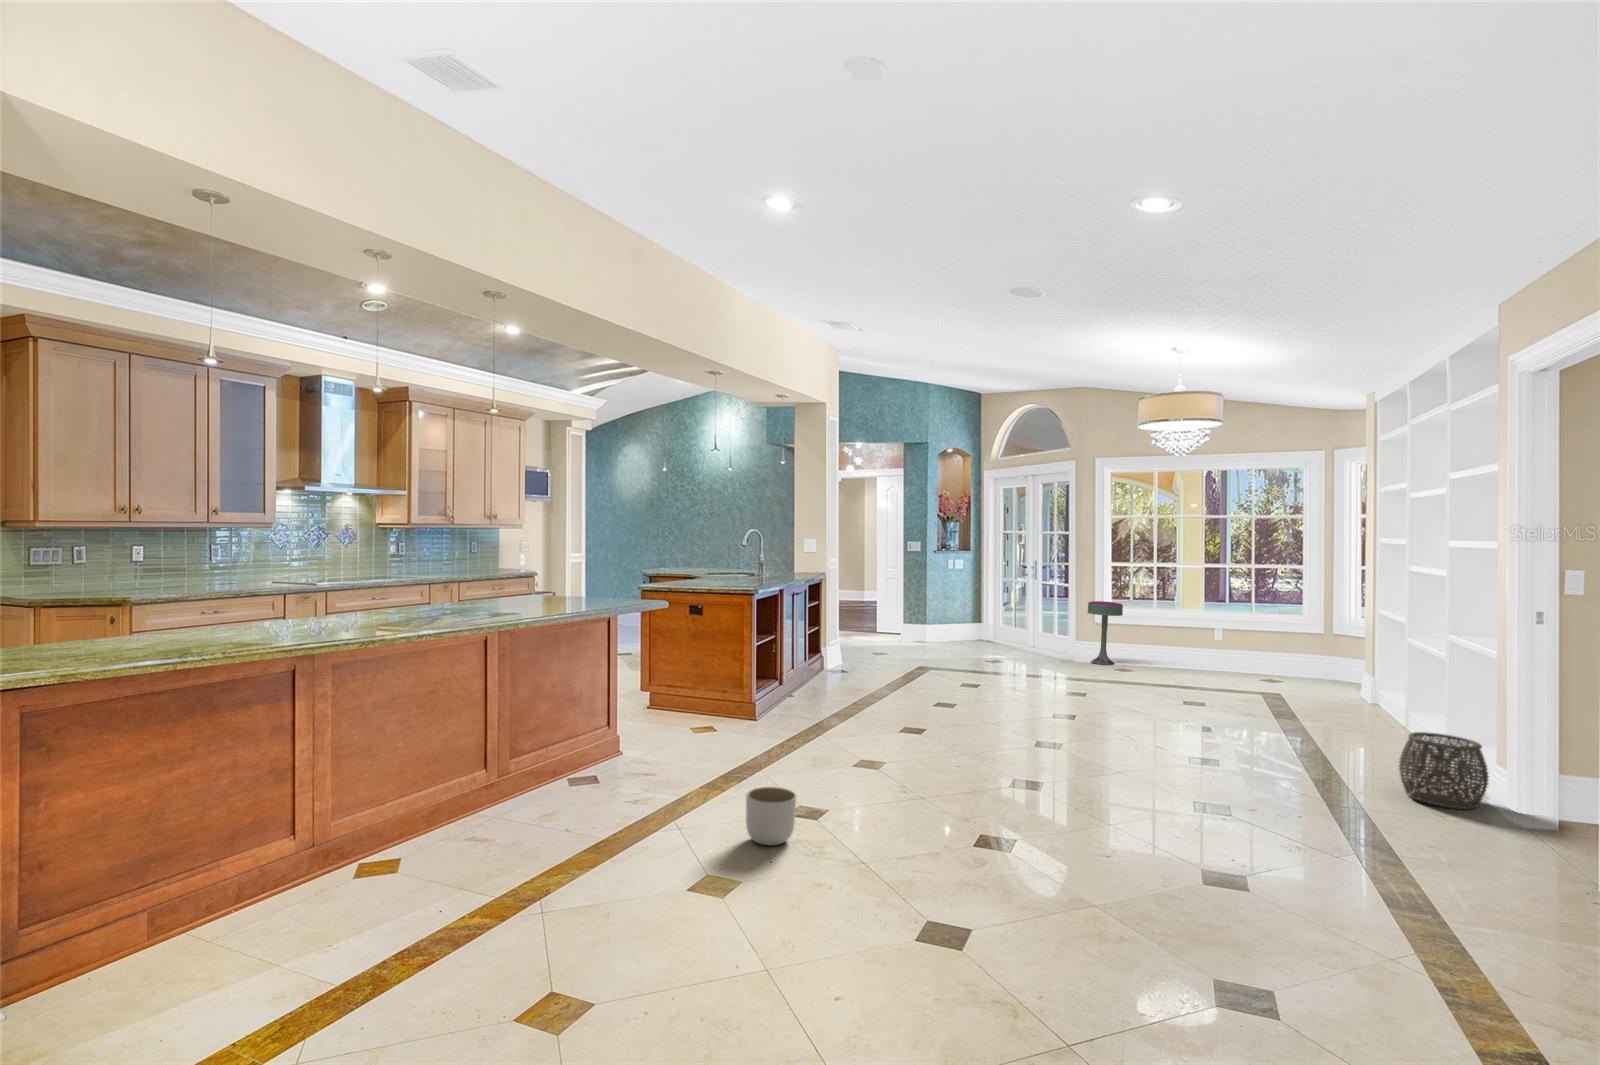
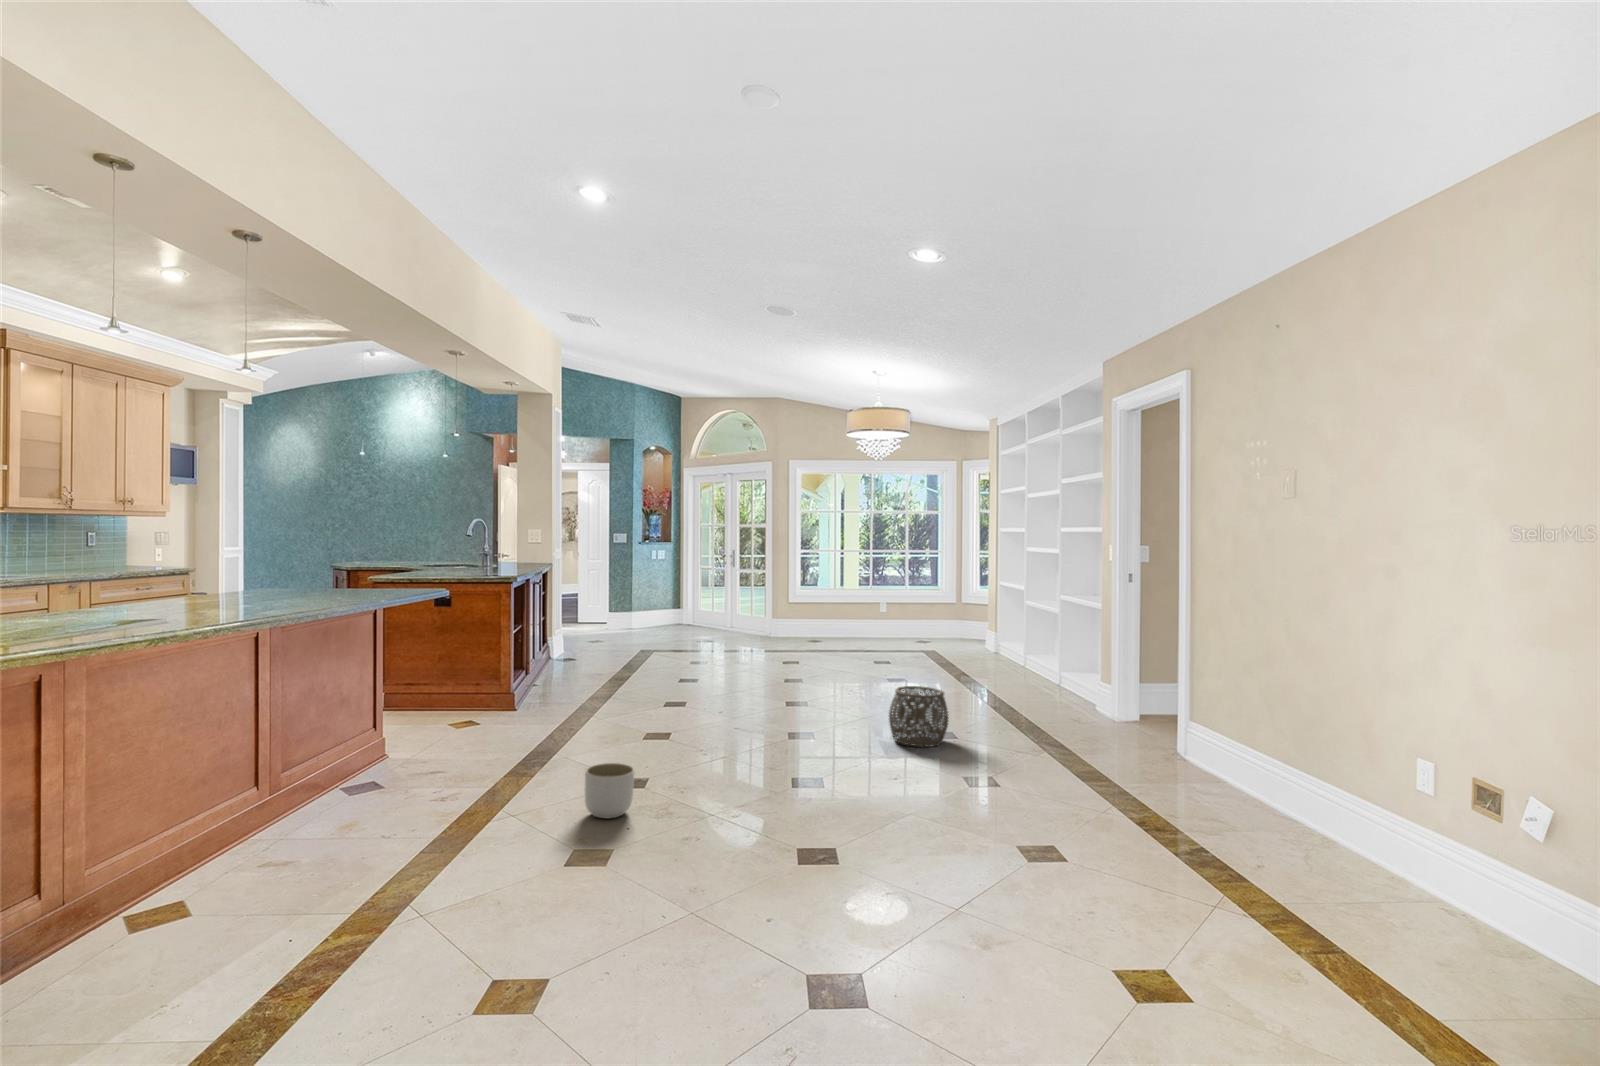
bar stool: present [1088,601,1123,665] -> none [782,584,810,639]
woven basket: present [1399,732,1489,810] -> present [889,686,949,747]

